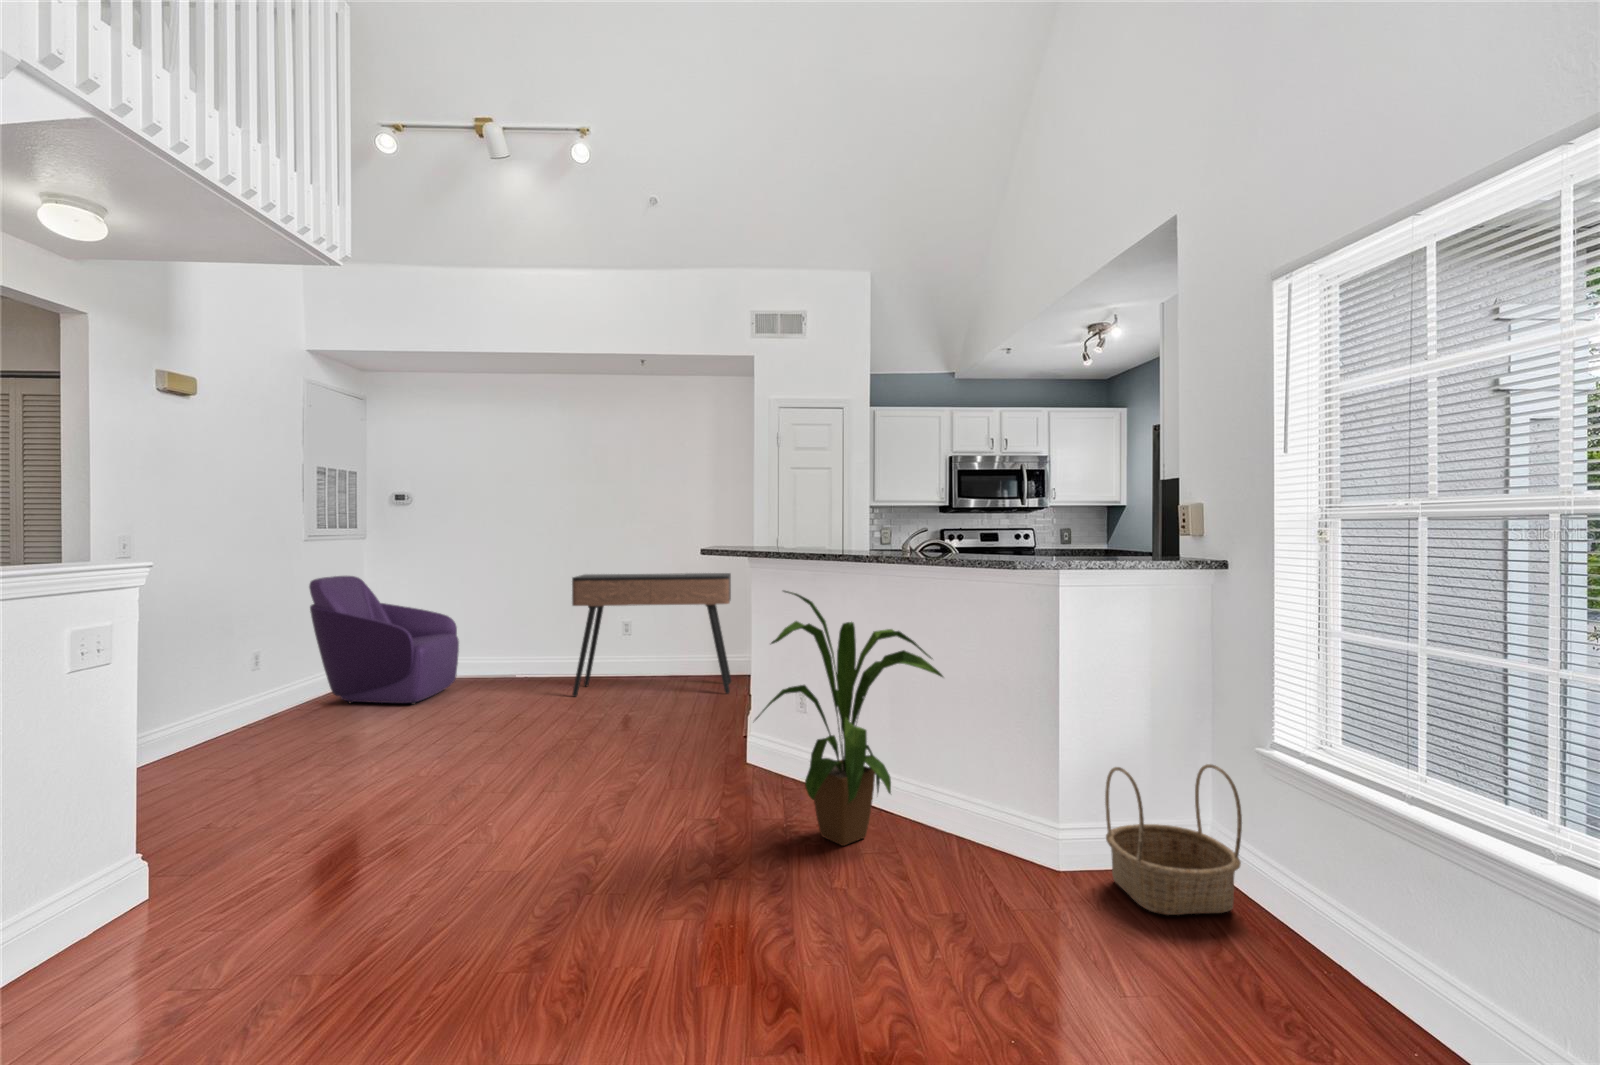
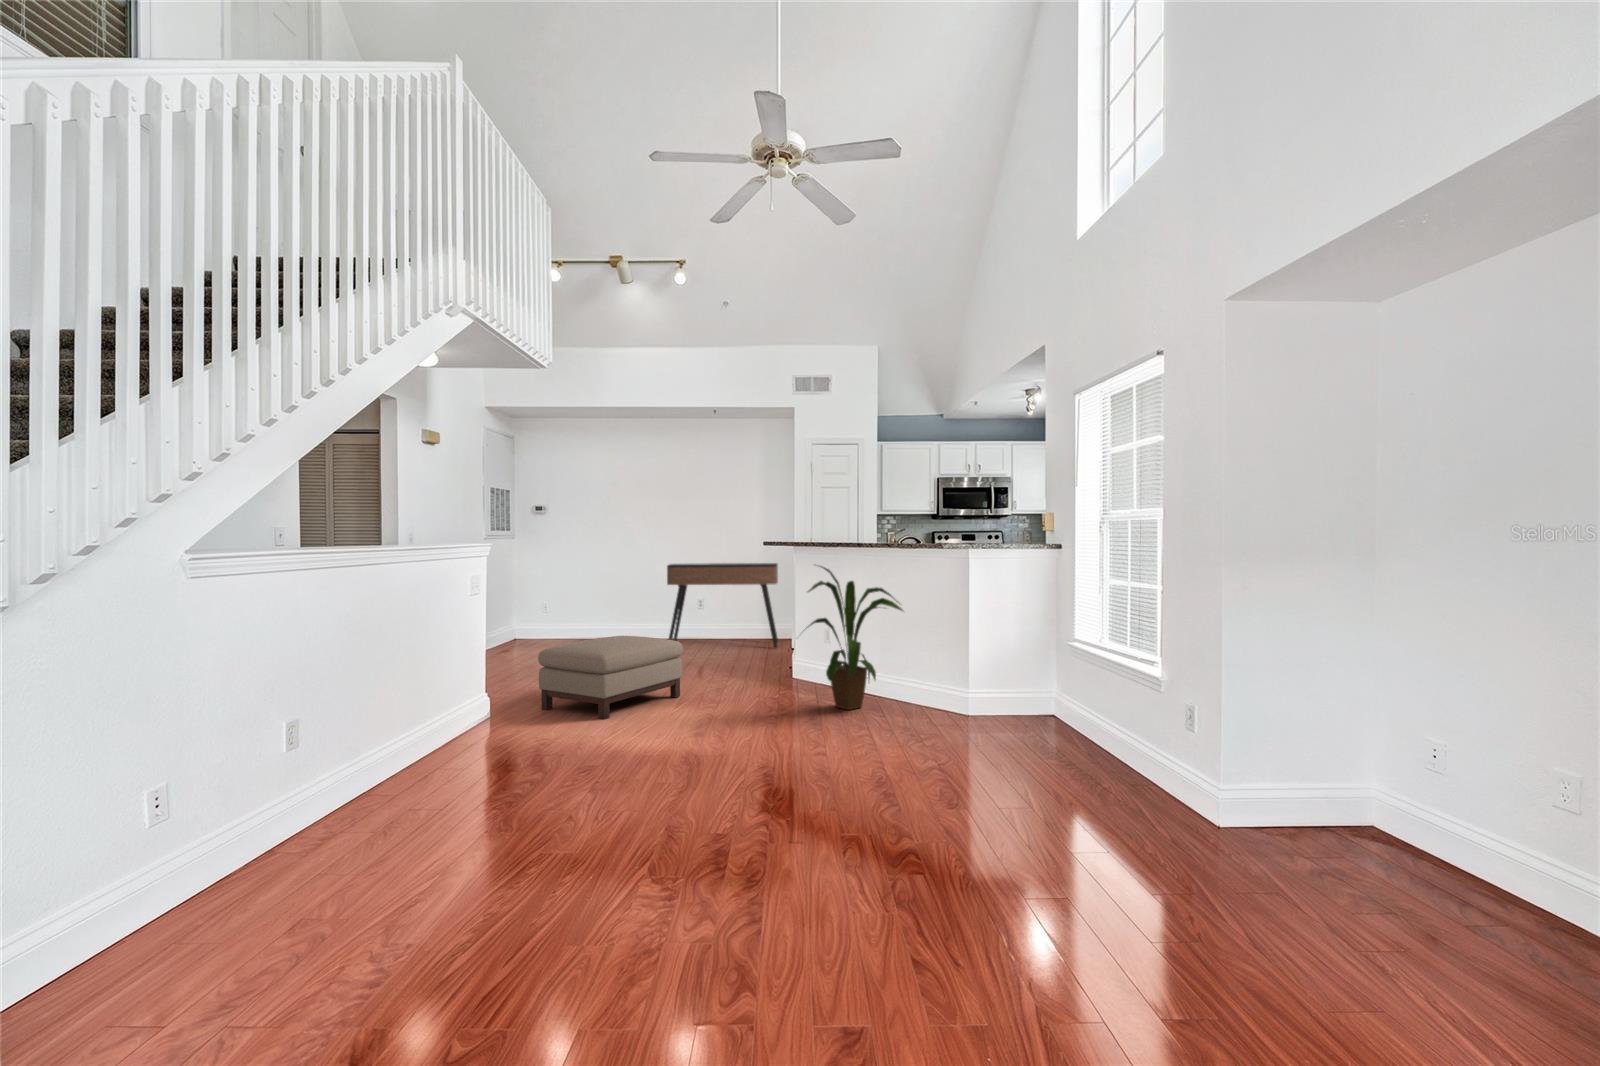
armchair: present [309,576,459,705] -> none [490,564,585,652]
ottoman: none [290,705,563,883] -> present [538,636,683,719]
basket: present [1105,764,1242,915] -> none [991,657,1058,732]

